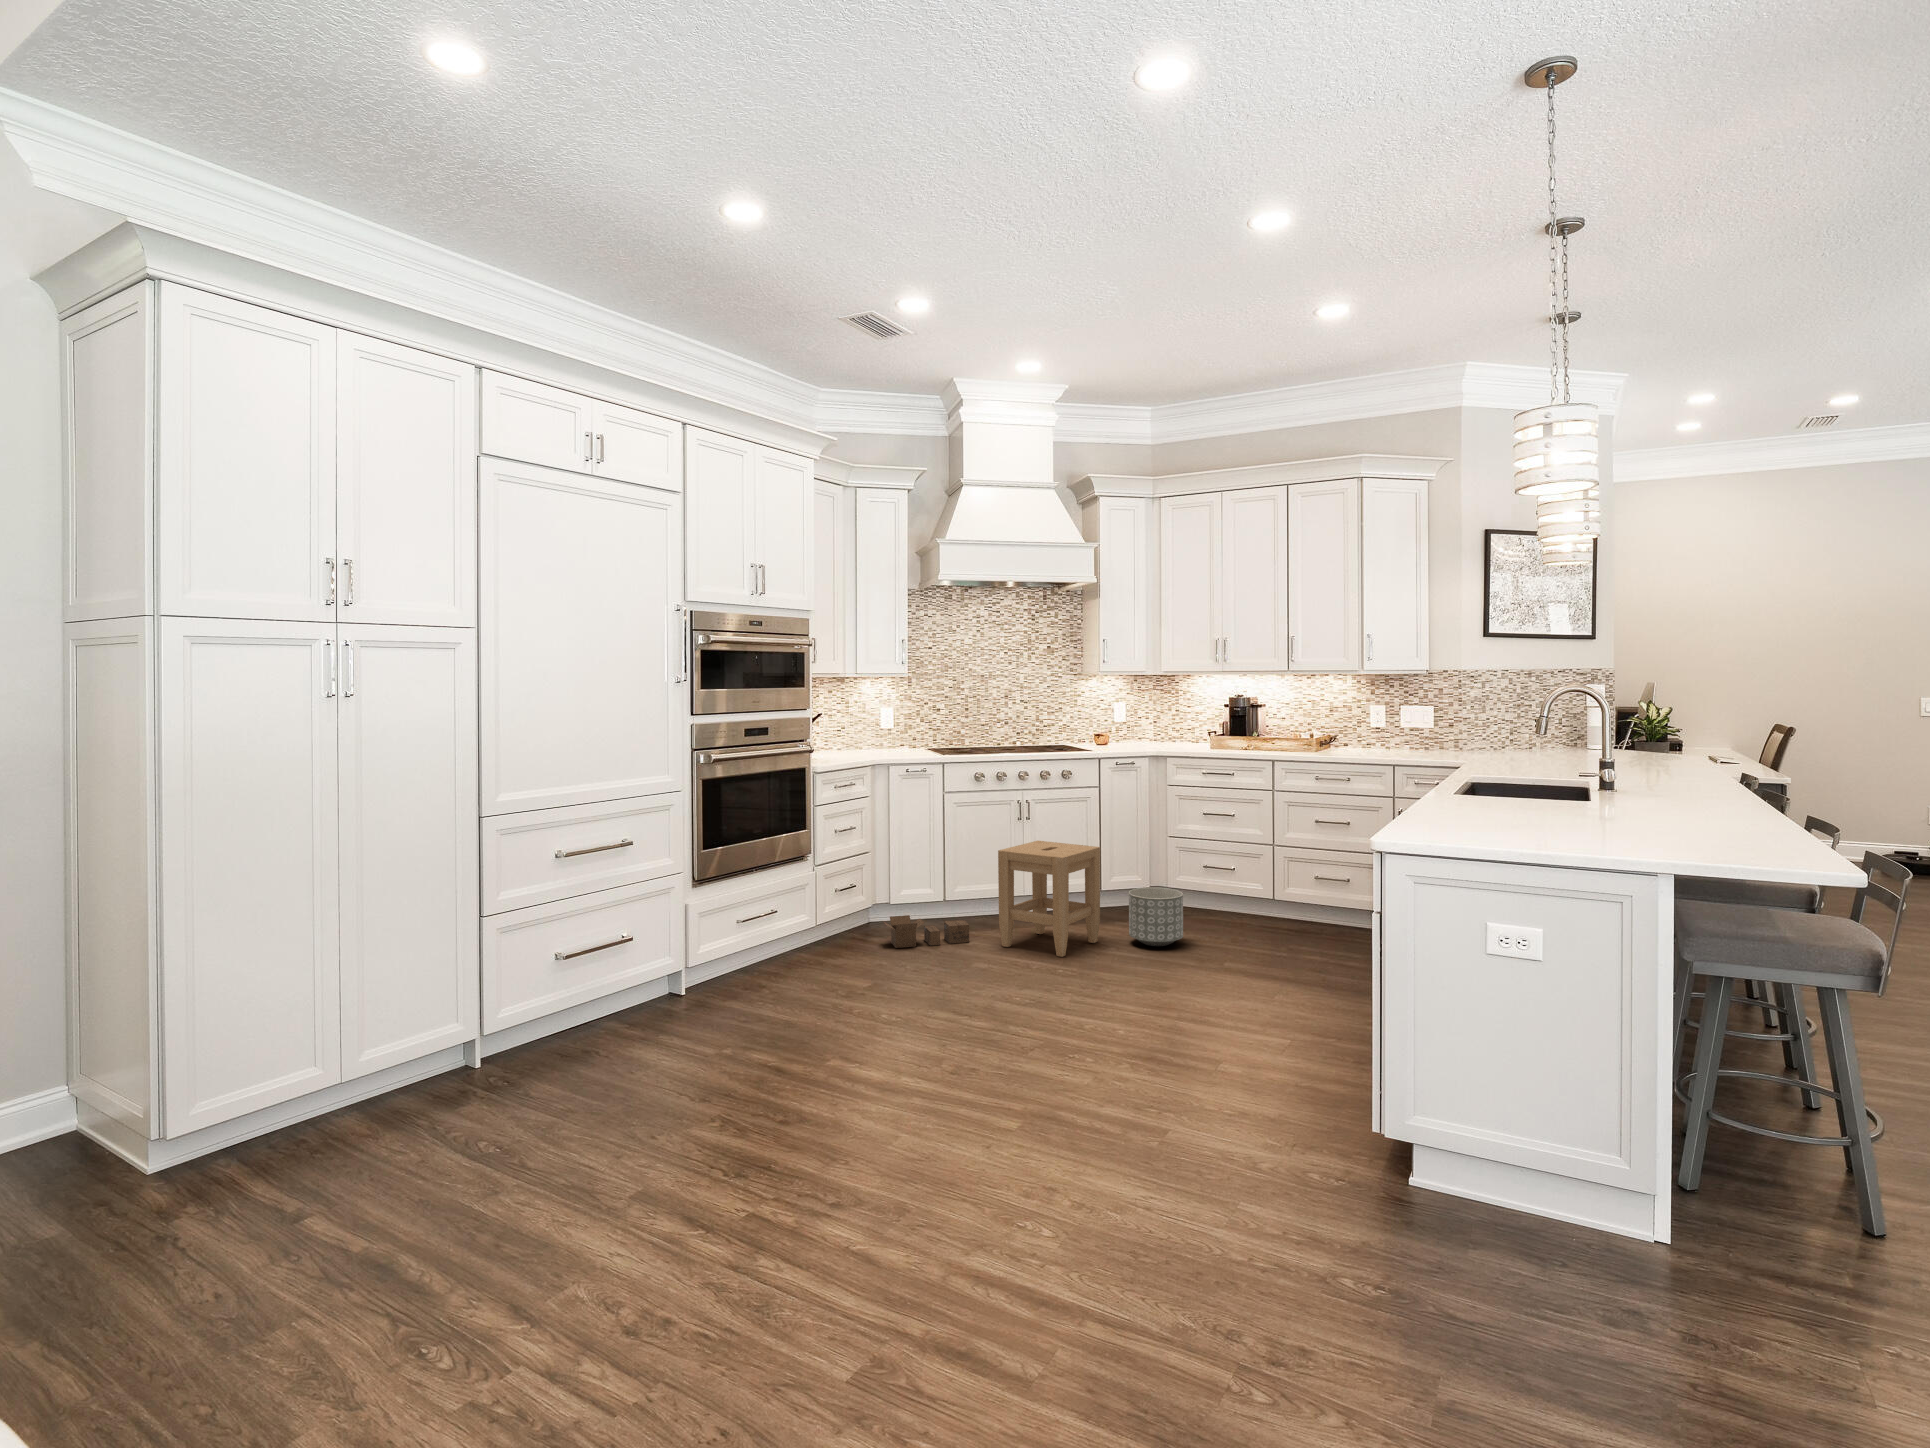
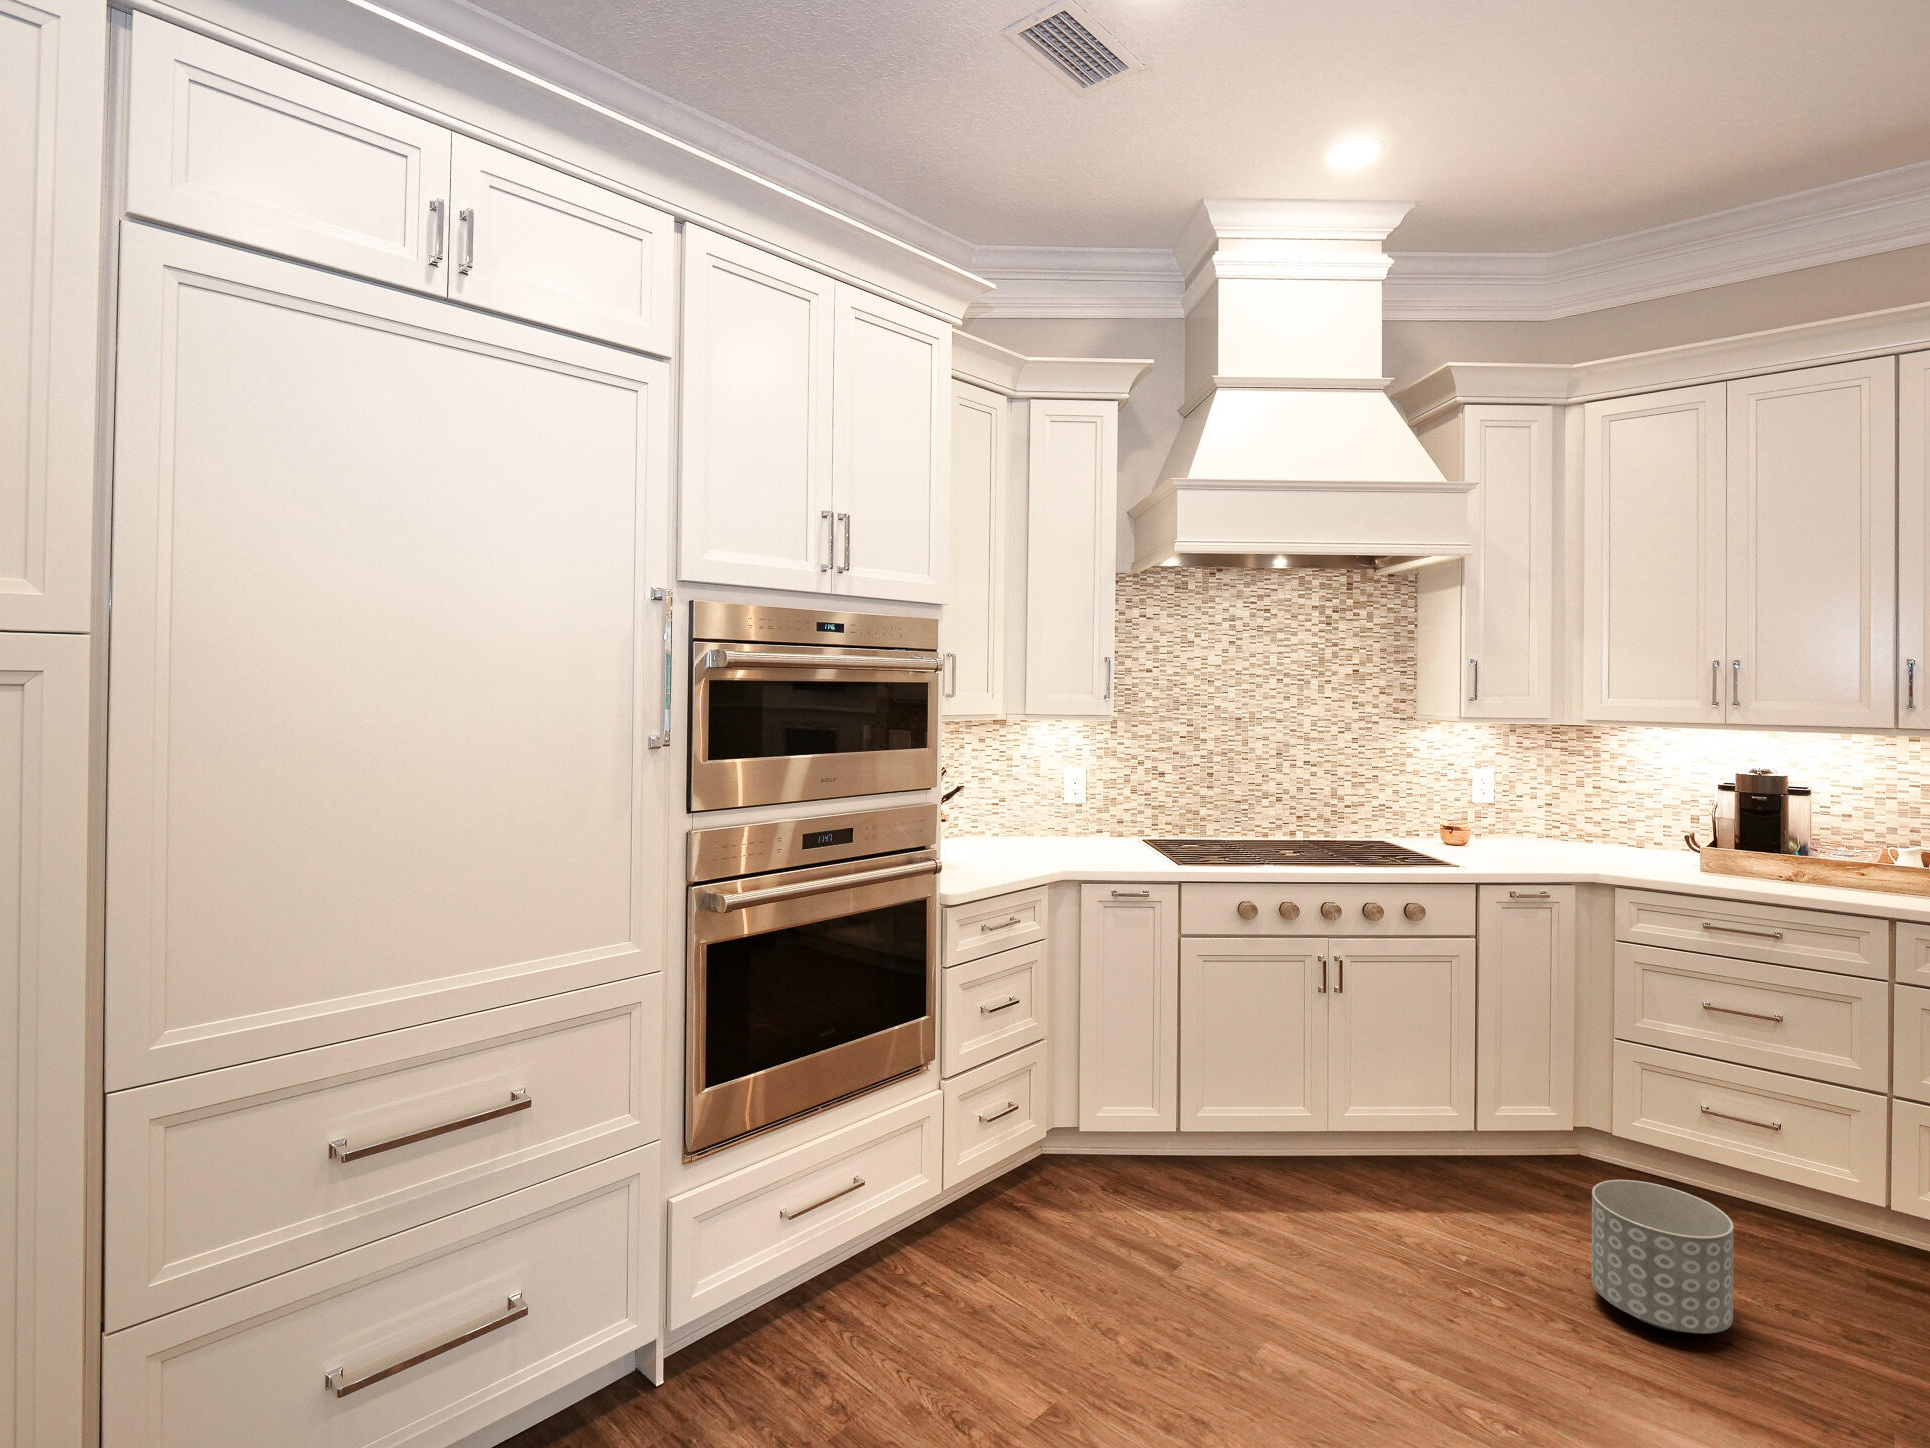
stool: present [998,841,1100,957] -> none [1305,1051,1525,1348]
cardboard box: present [884,915,969,948] -> none [1067,1180,1239,1256]

